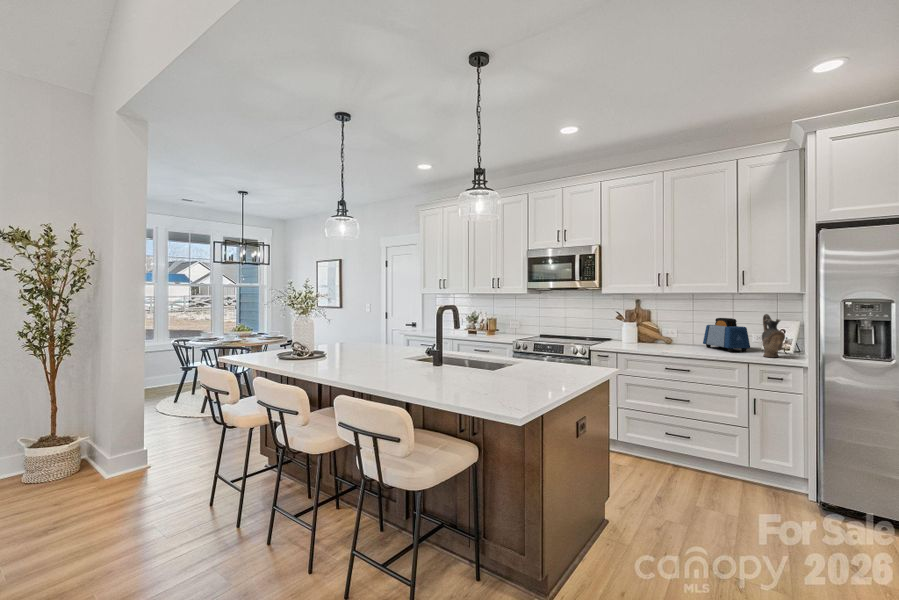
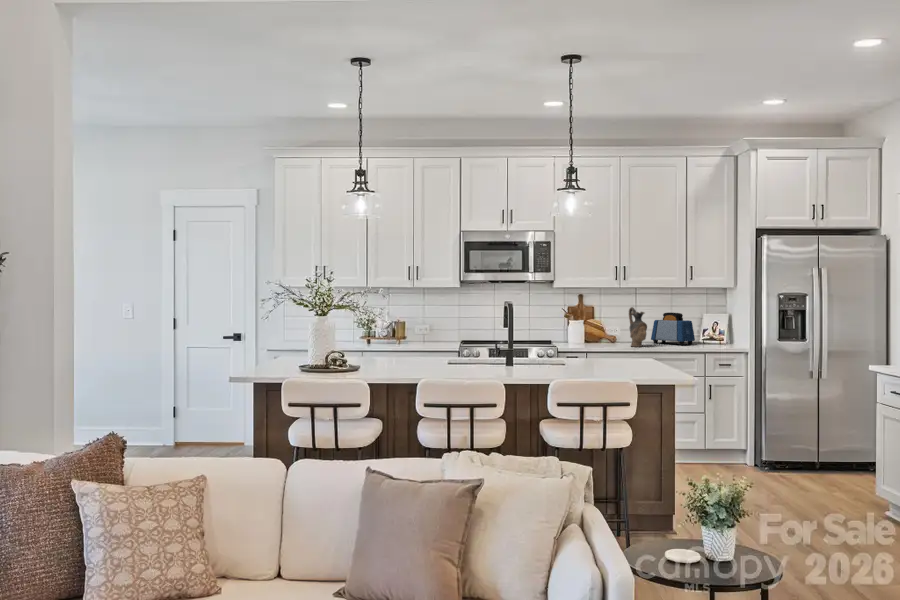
ceramic pitcher: present [762,314,785,357] -> present [629,307,647,347]

